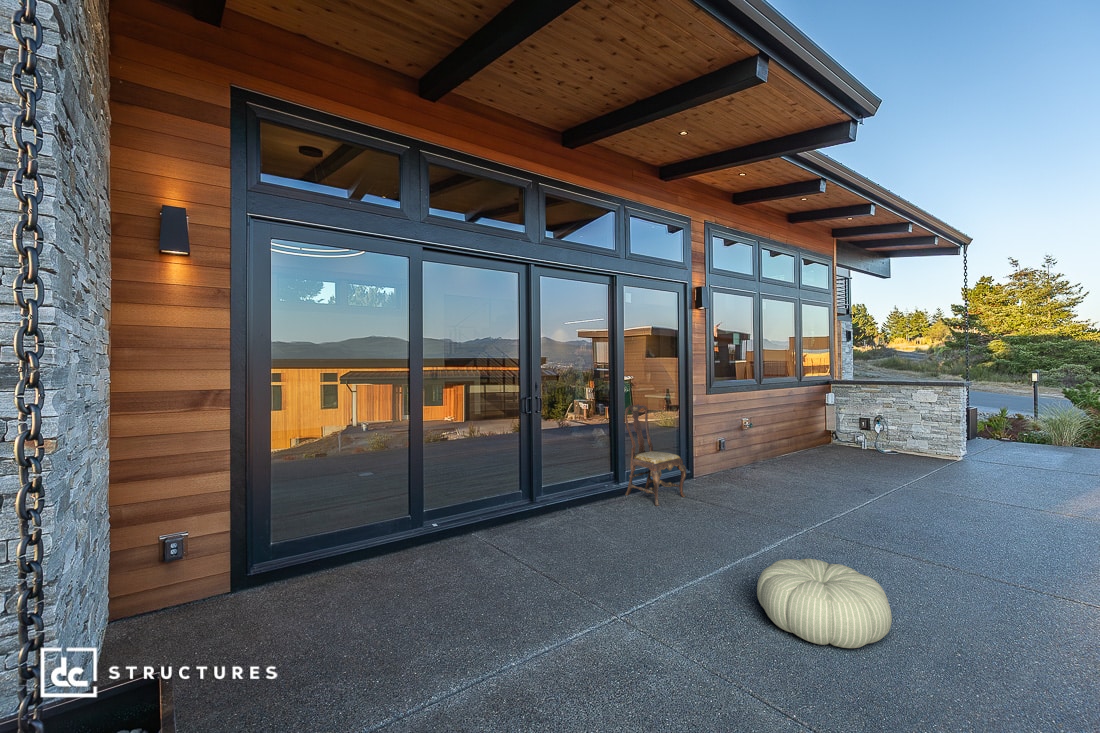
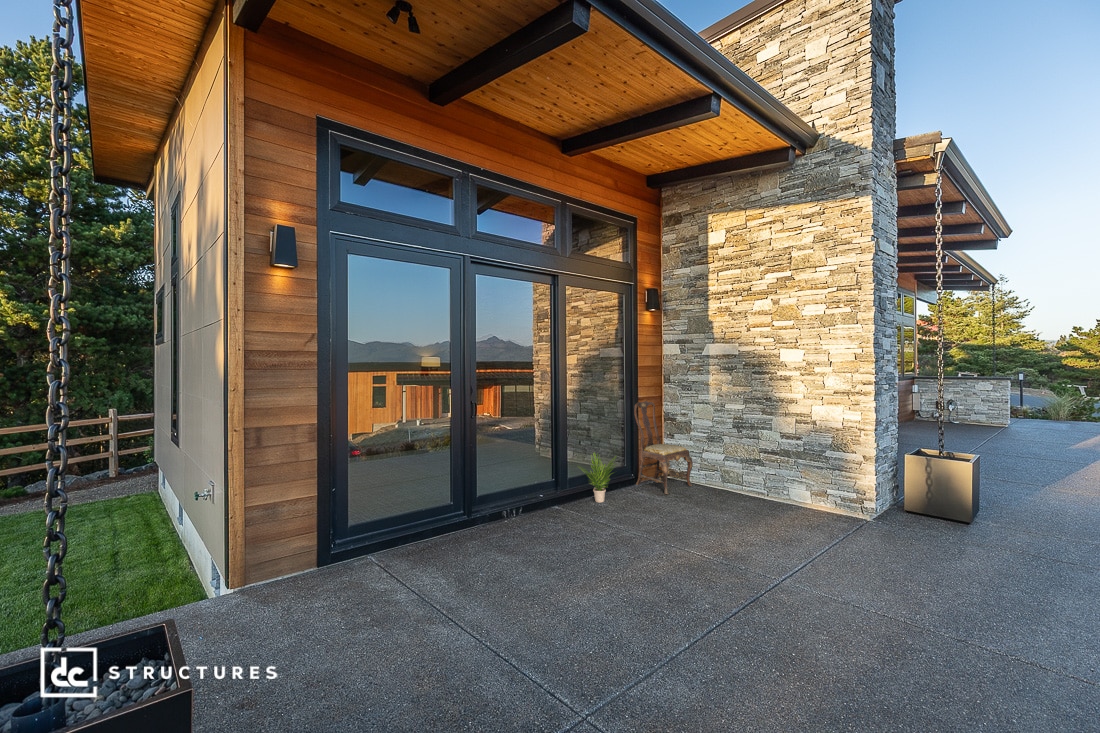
potted plant: none [561,460,607,514] -> present [581,454,616,503]
pouf: present [757,559,892,648] -> none [781,552,941,657]

